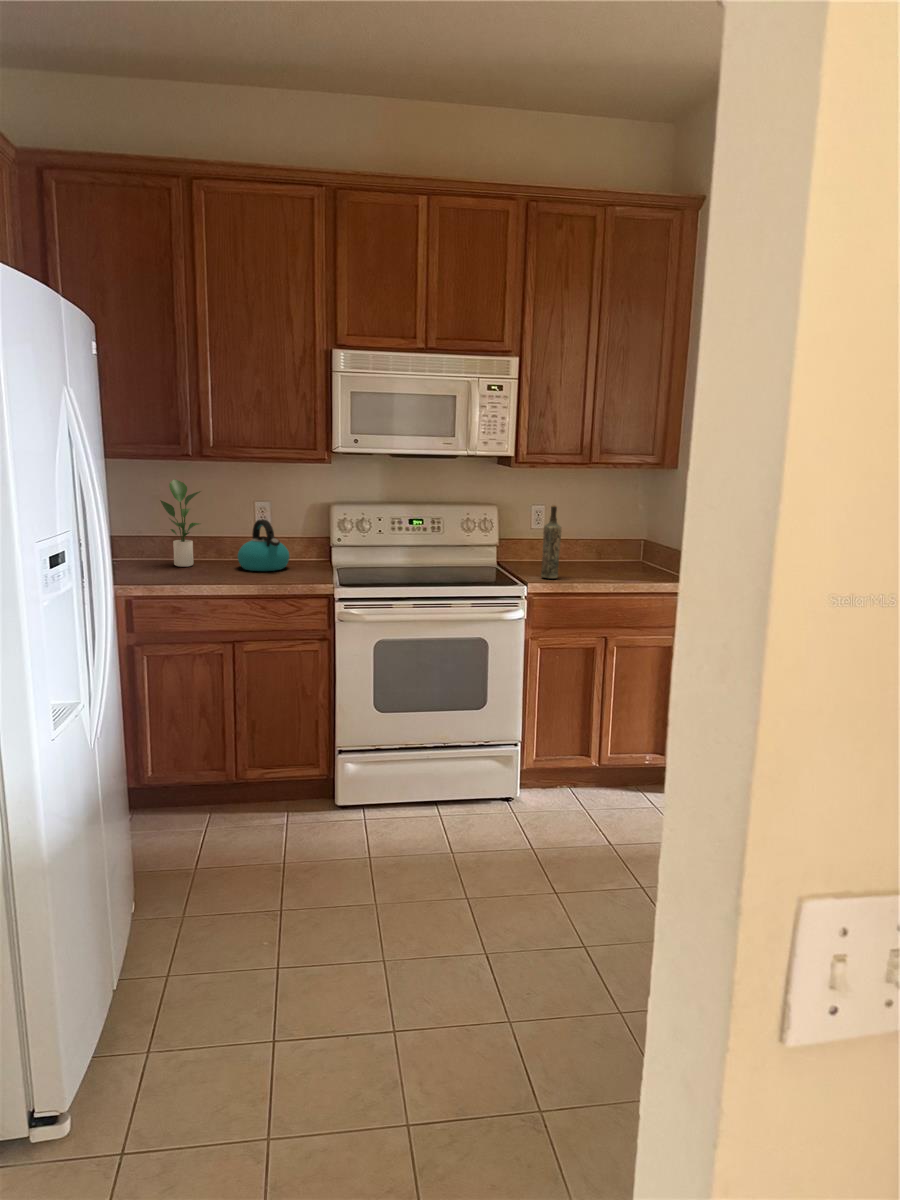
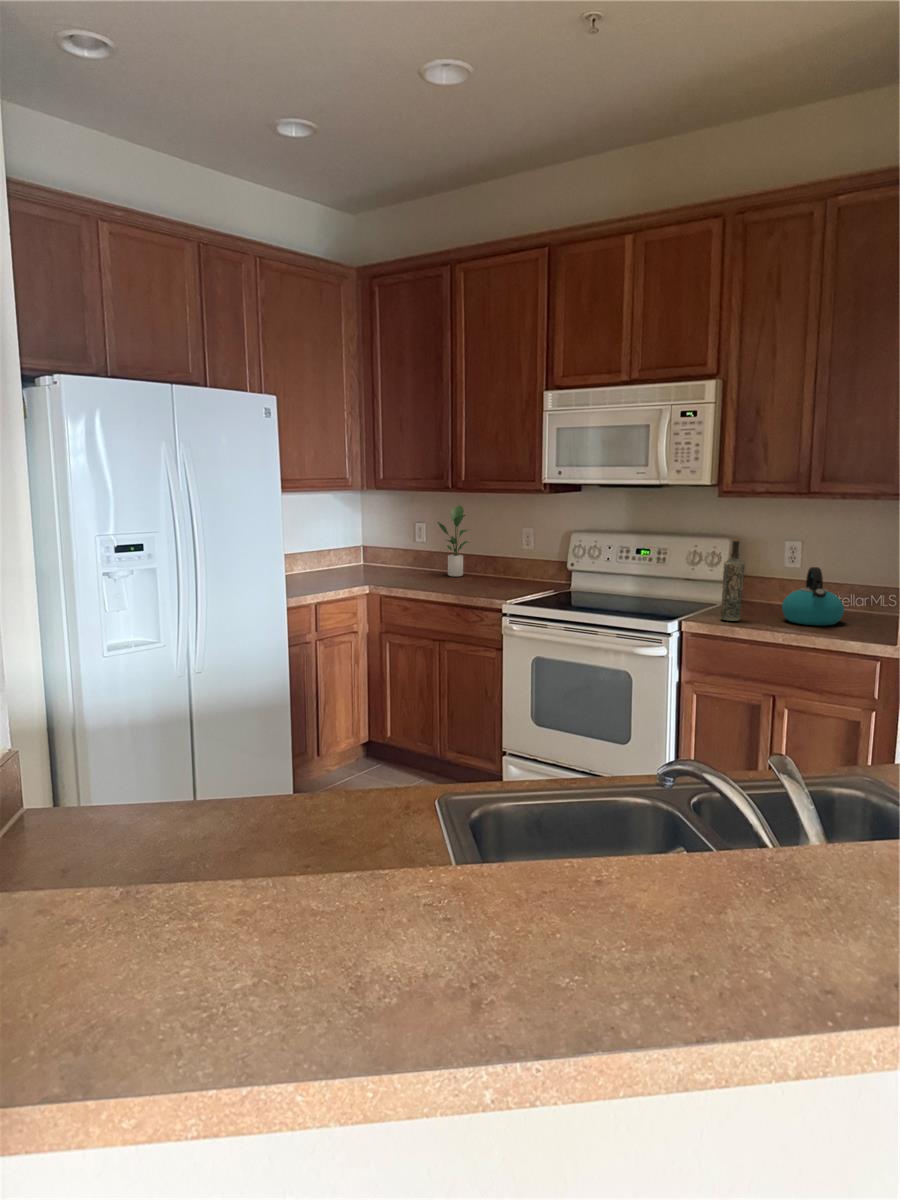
kettle: present [238,520,289,571] -> present [782,567,844,626]

